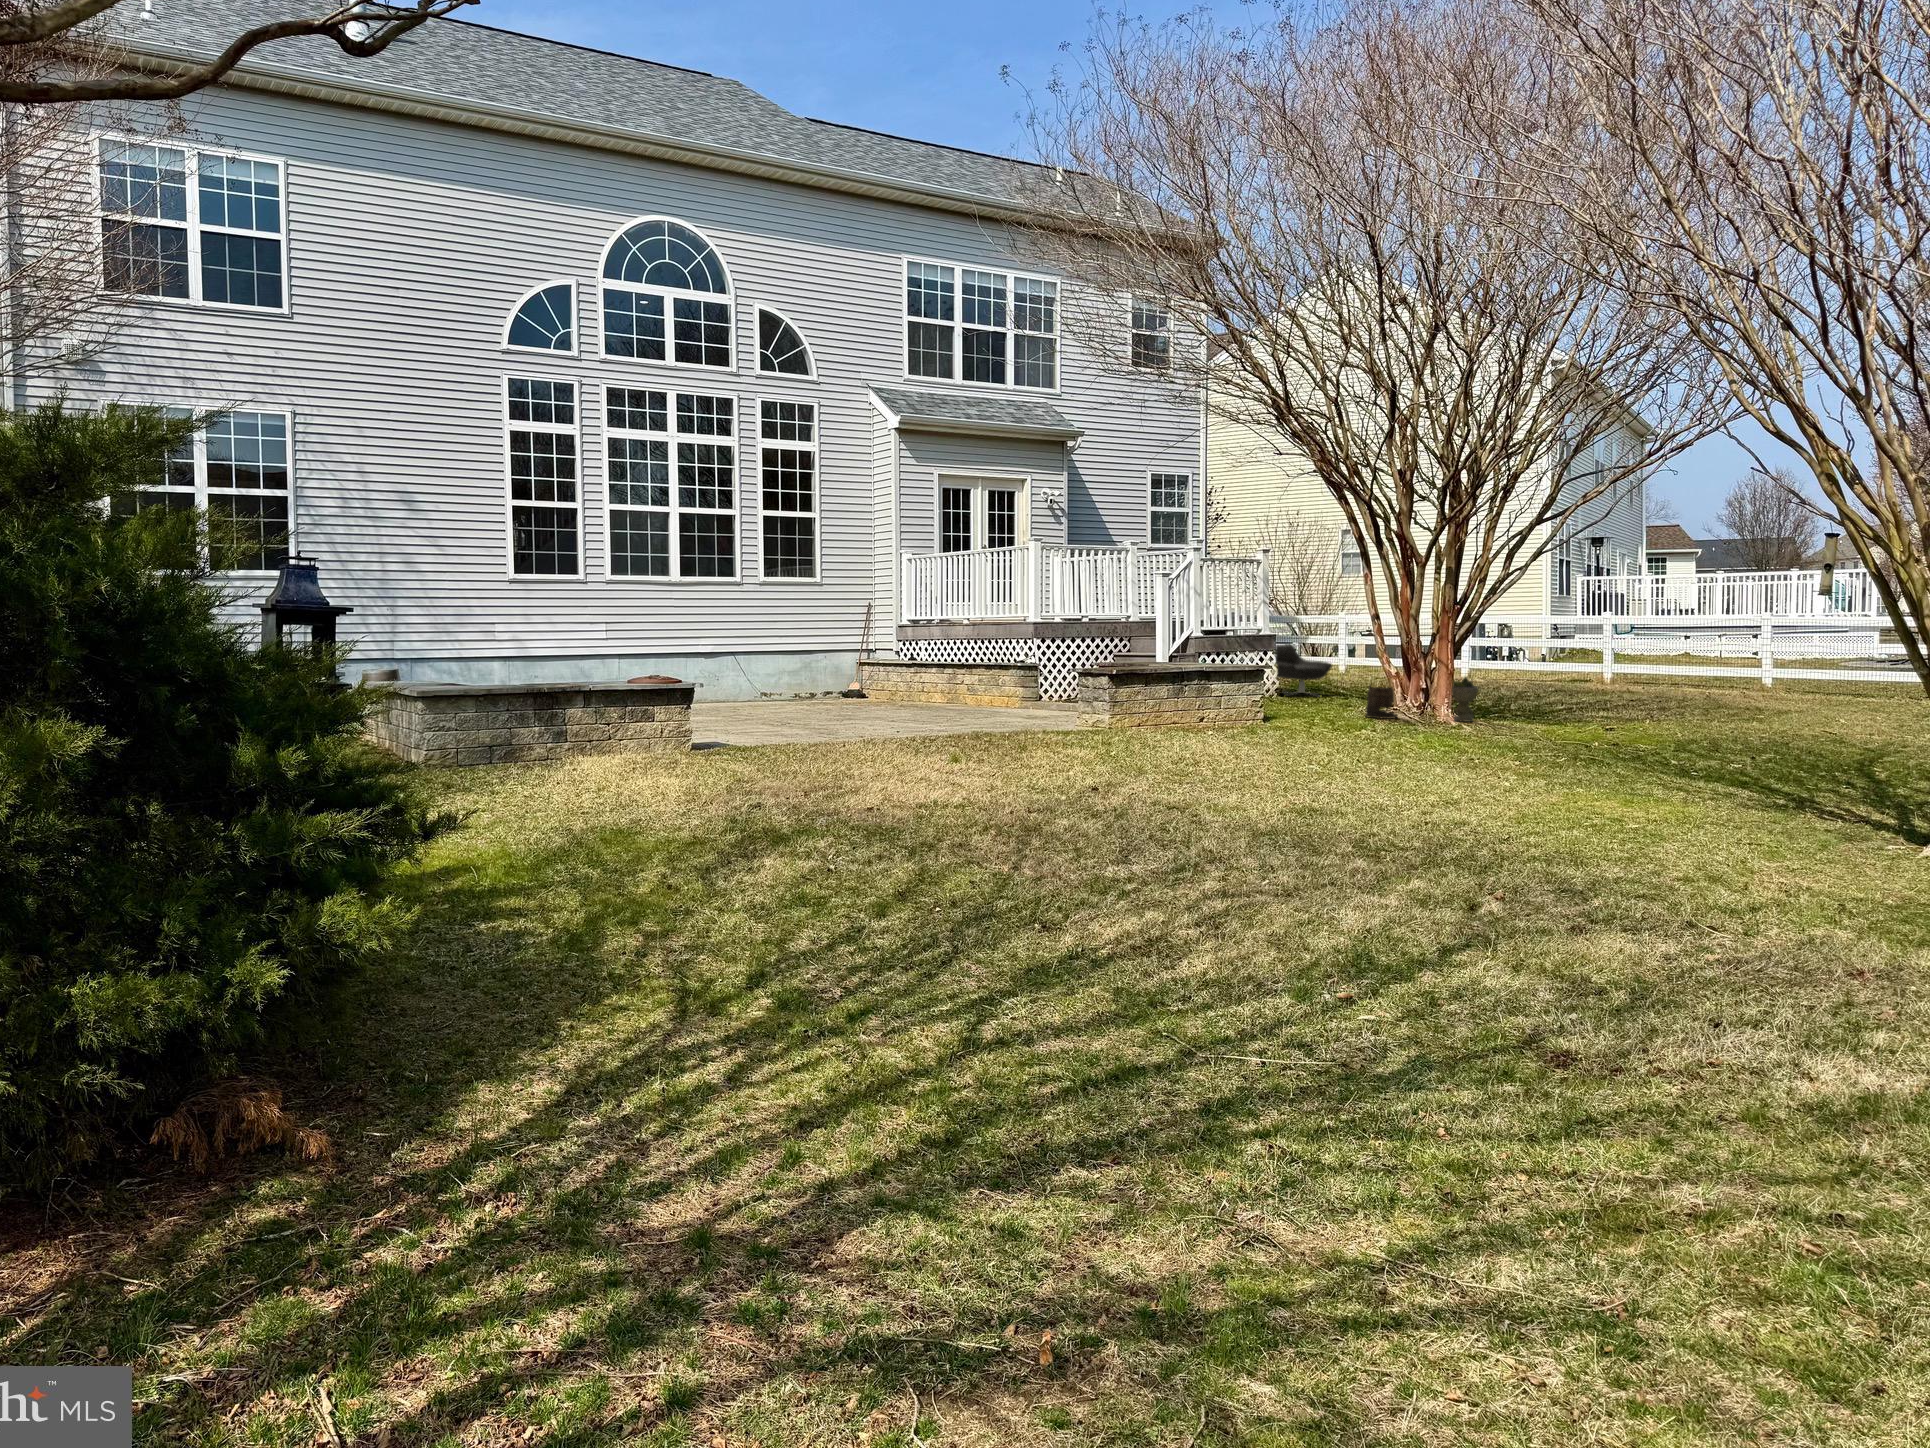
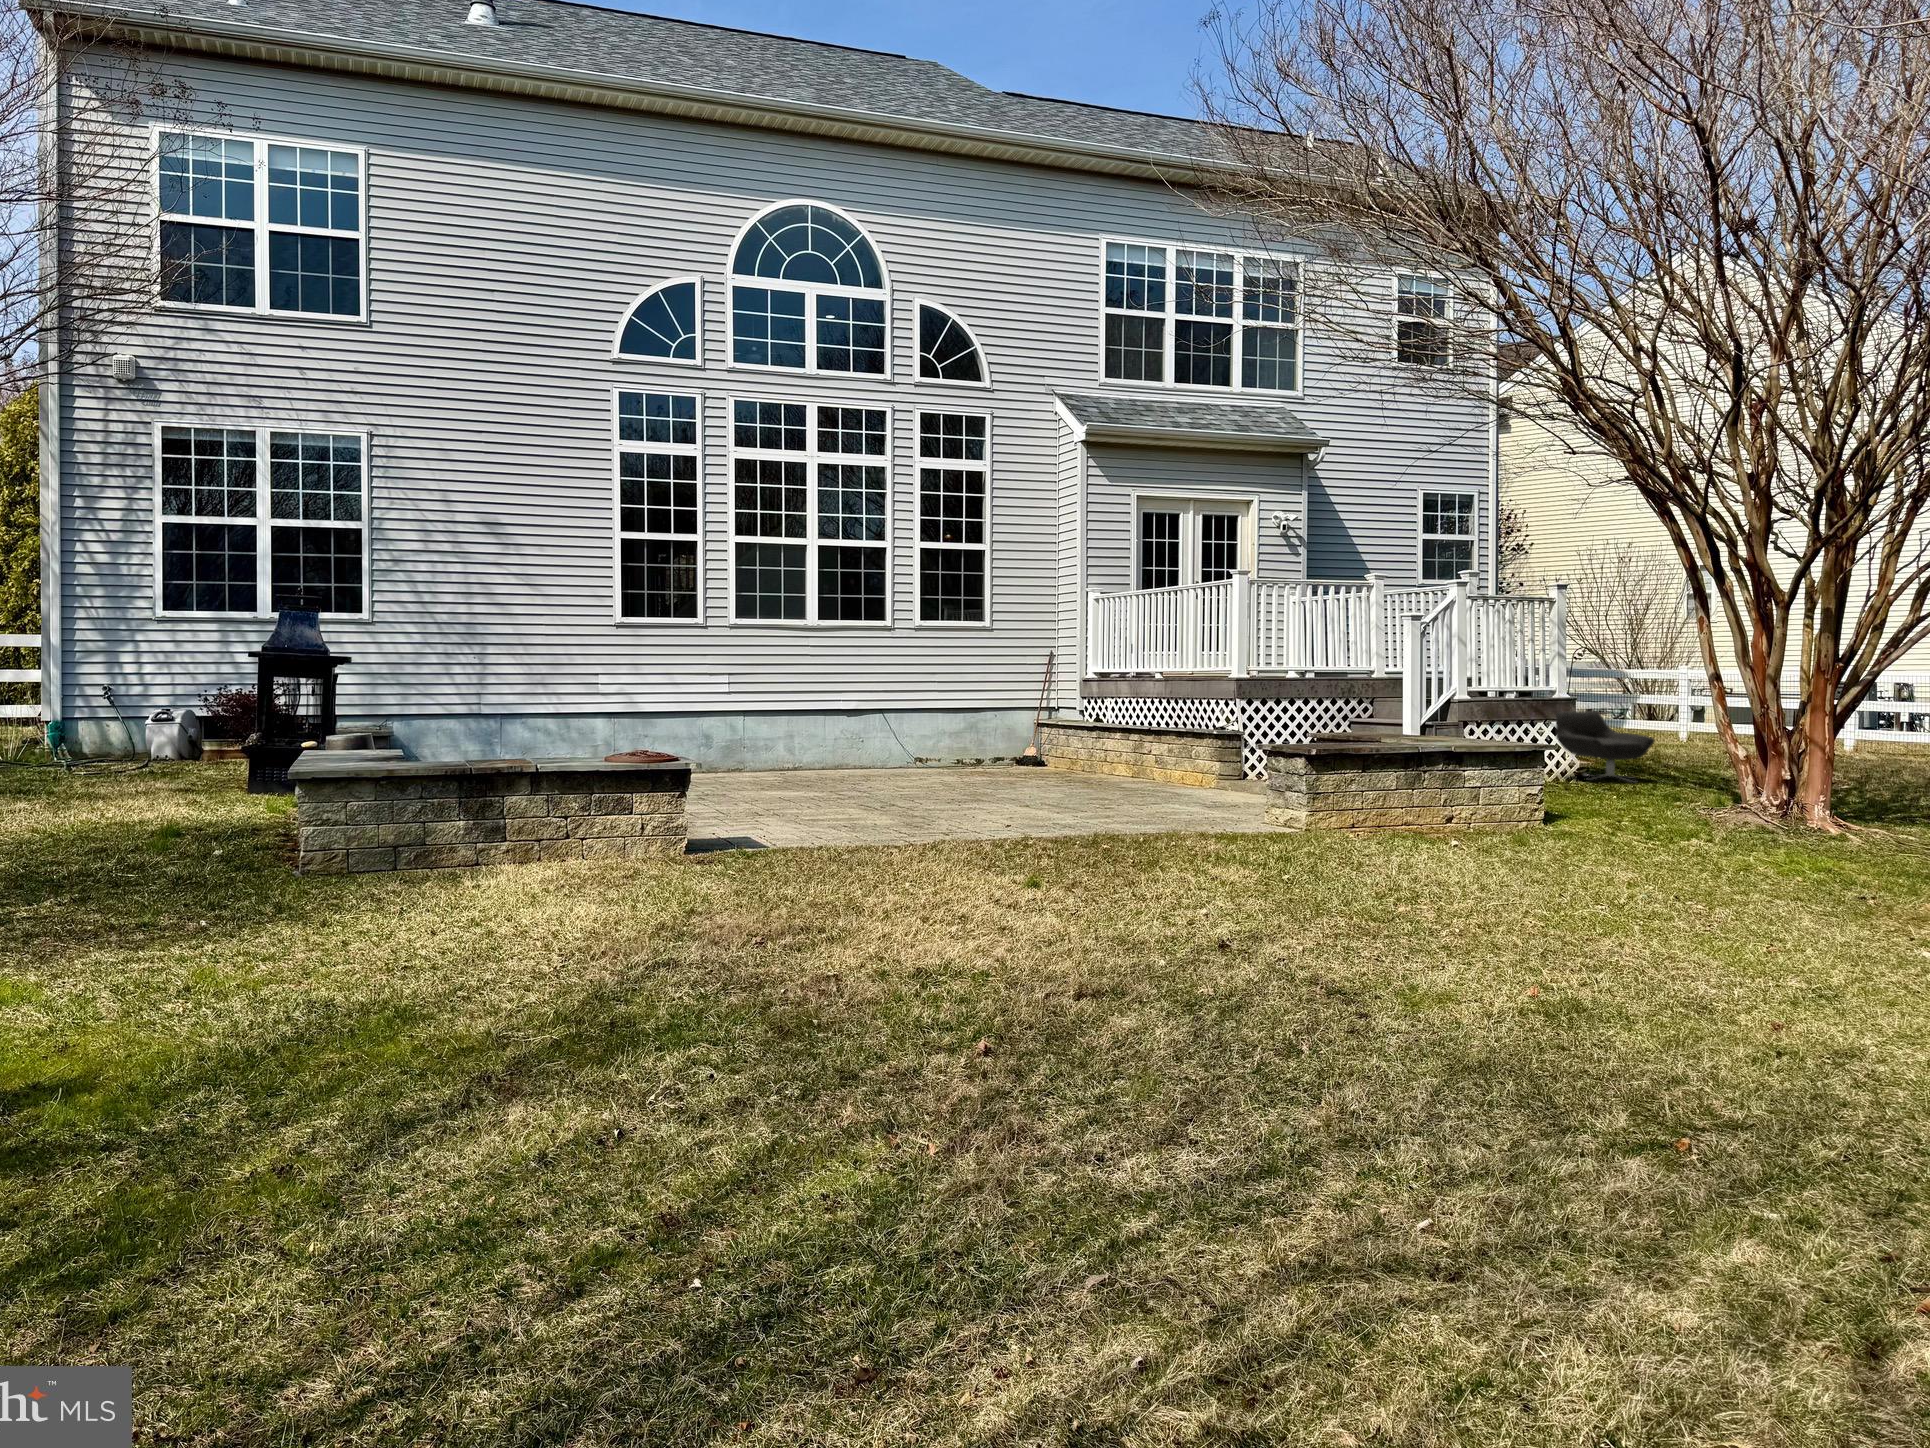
planter: present [1452,677,1478,722] -> none [1830,768,1877,834]
bucket: present [1366,685,1398,719] -> none [1697,774,1748,824]

